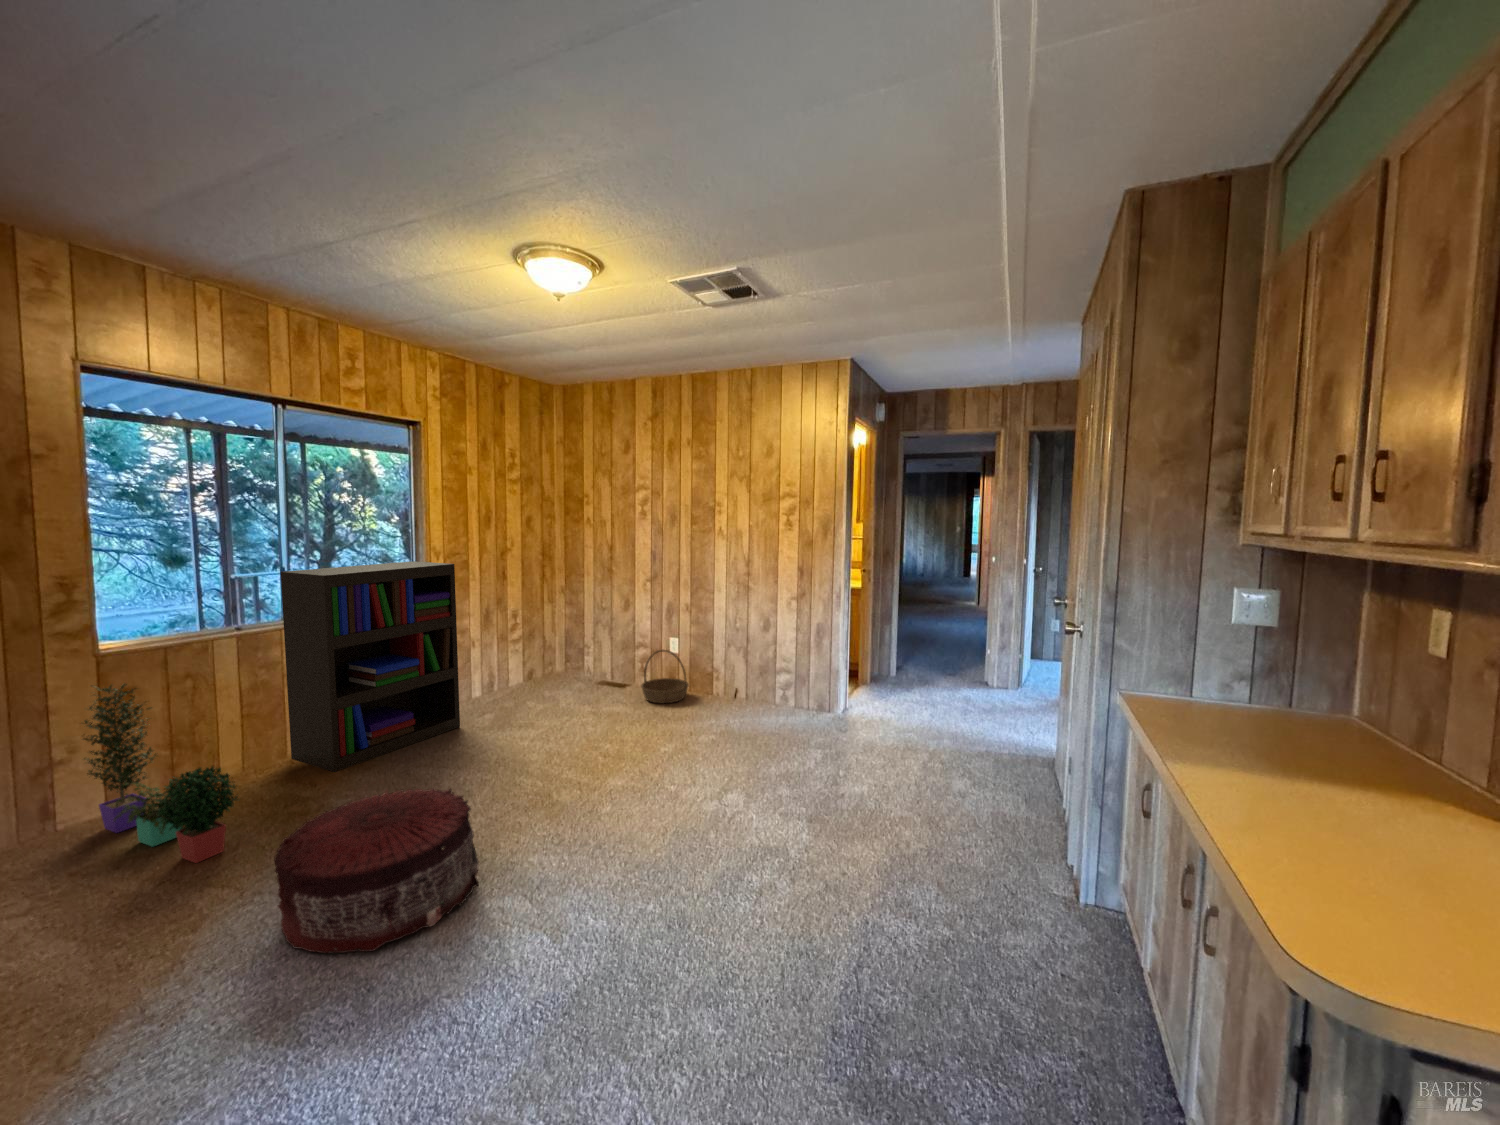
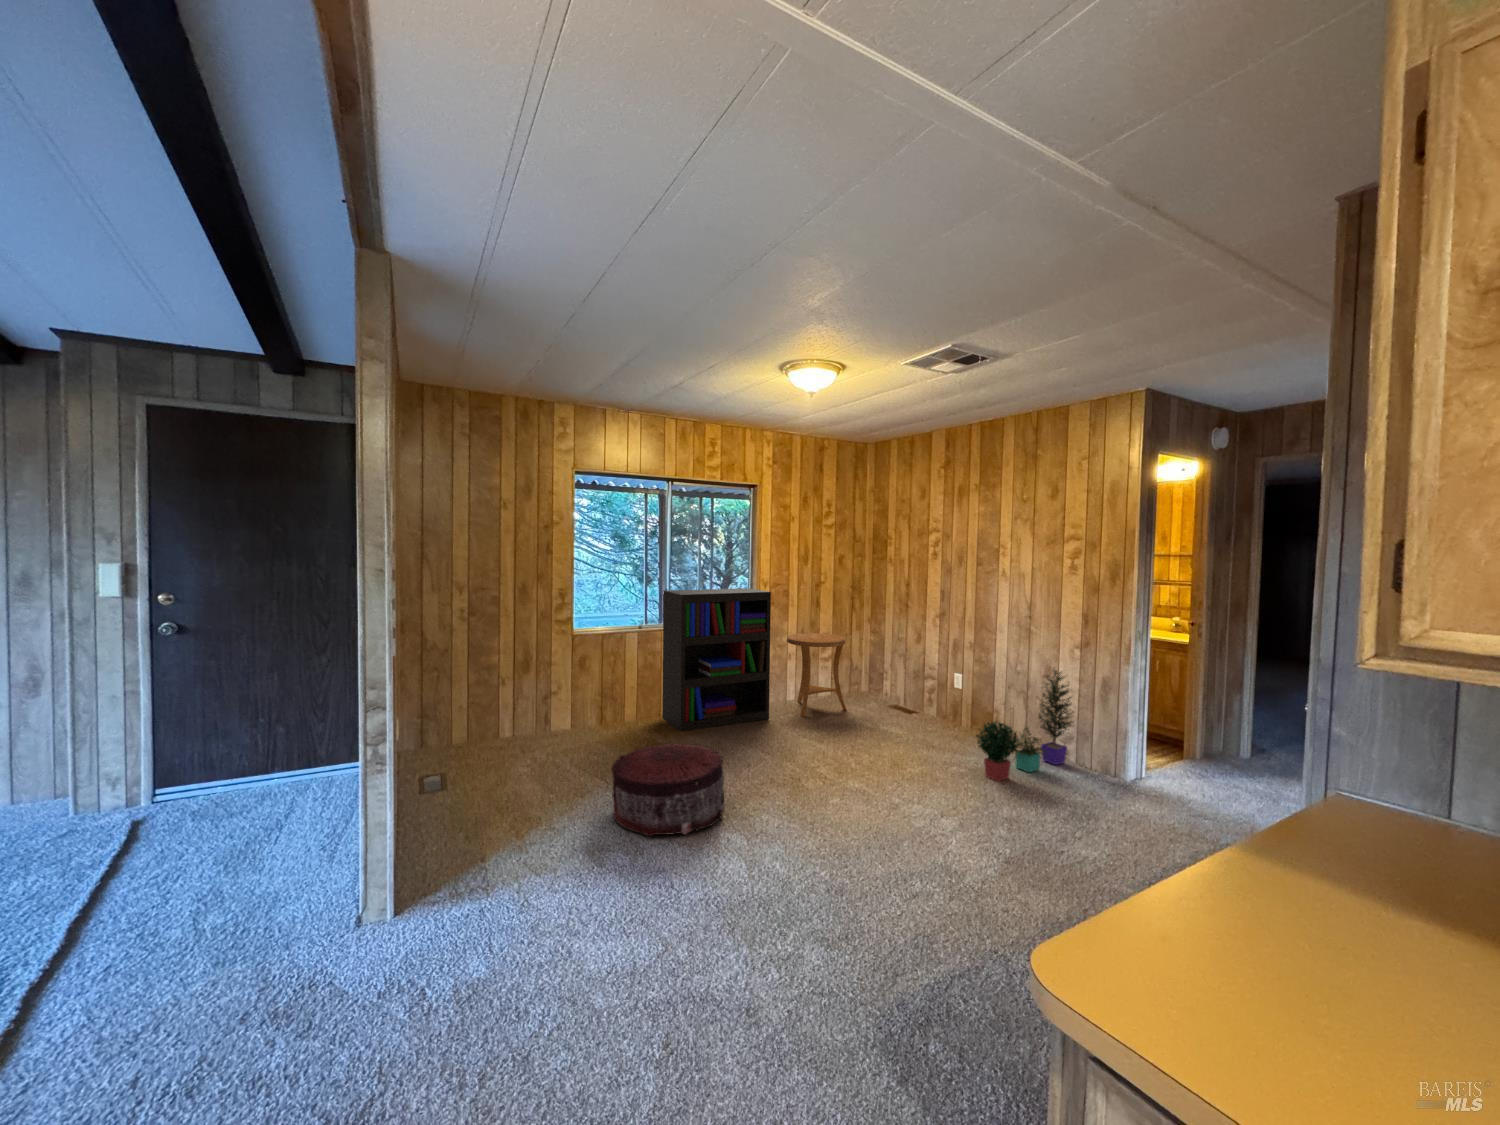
side table: none [470,611,552,716] -> present [787,633,846,717]
basket: present [641,650,689,703] -> none [920,682,967,733]
potted plant: present [84,684,239,863] -> present [976,670,1072,781]

